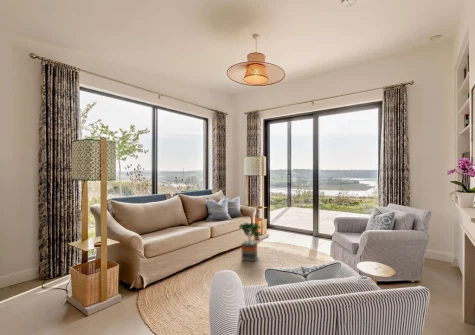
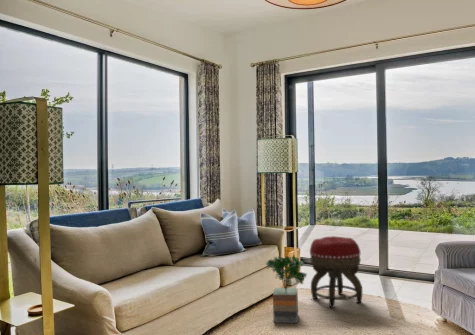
footstool: none [268,213,297,254] -> present [310,236,362,308]

